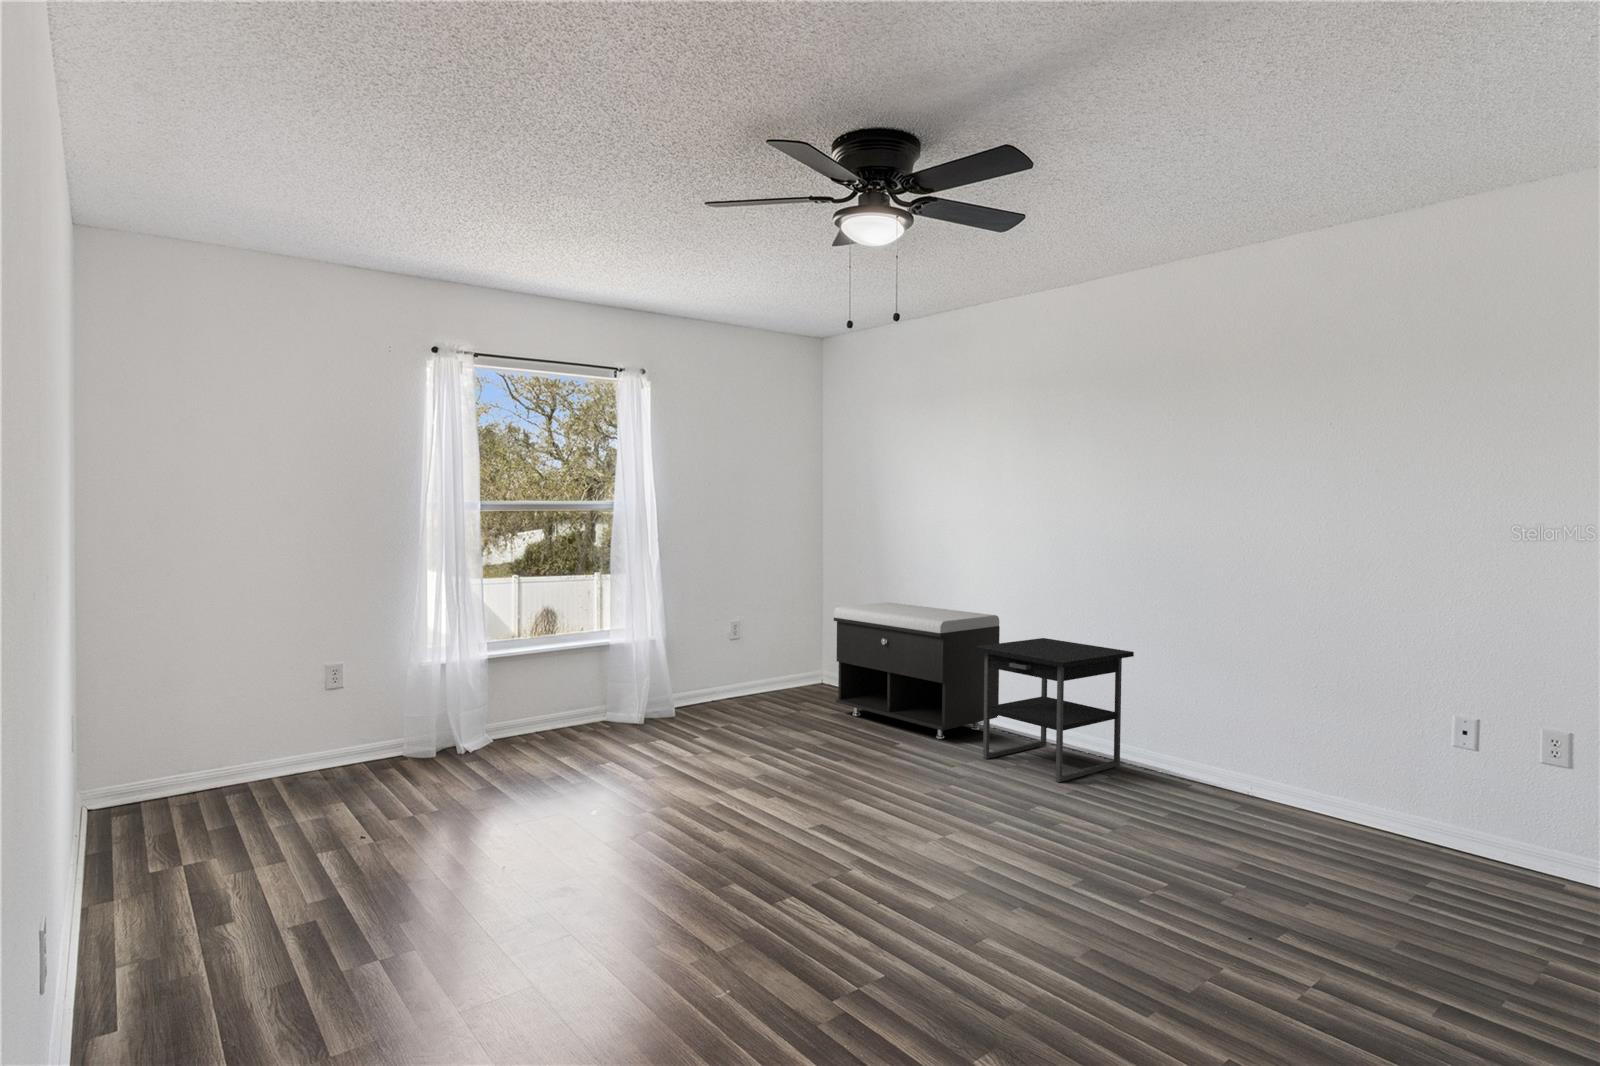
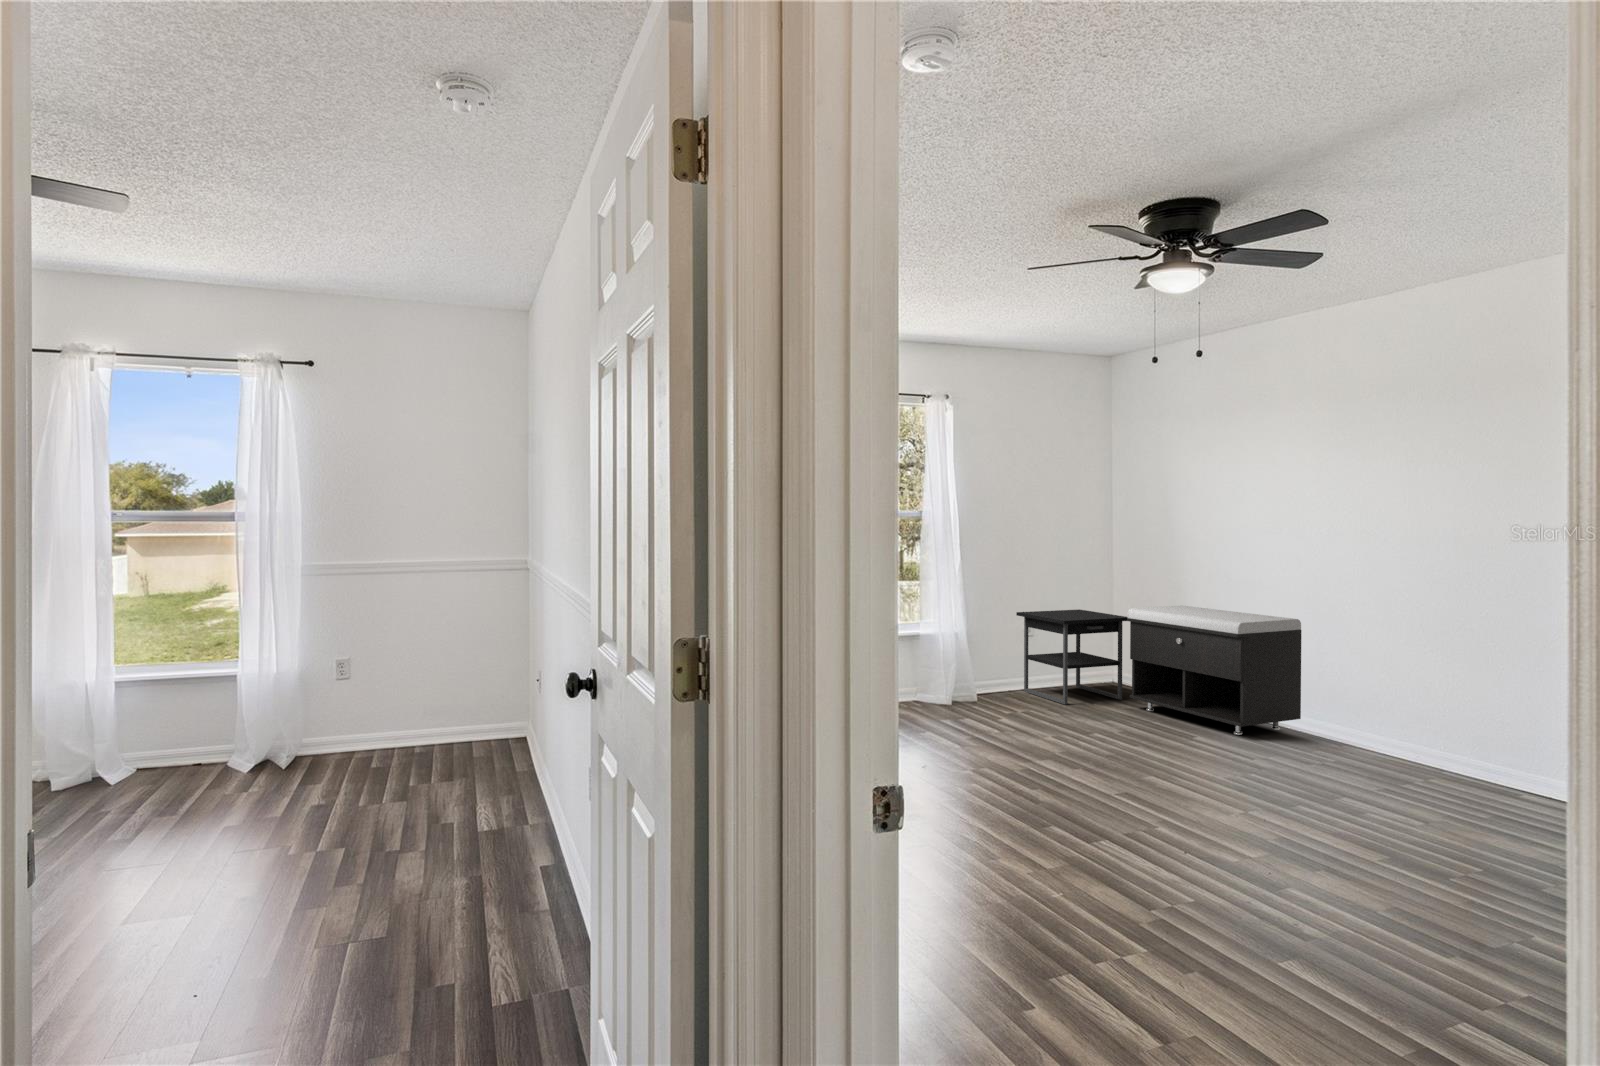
nightstand: present [973,638,1134,782] -> present [1016,609,1127,705]

